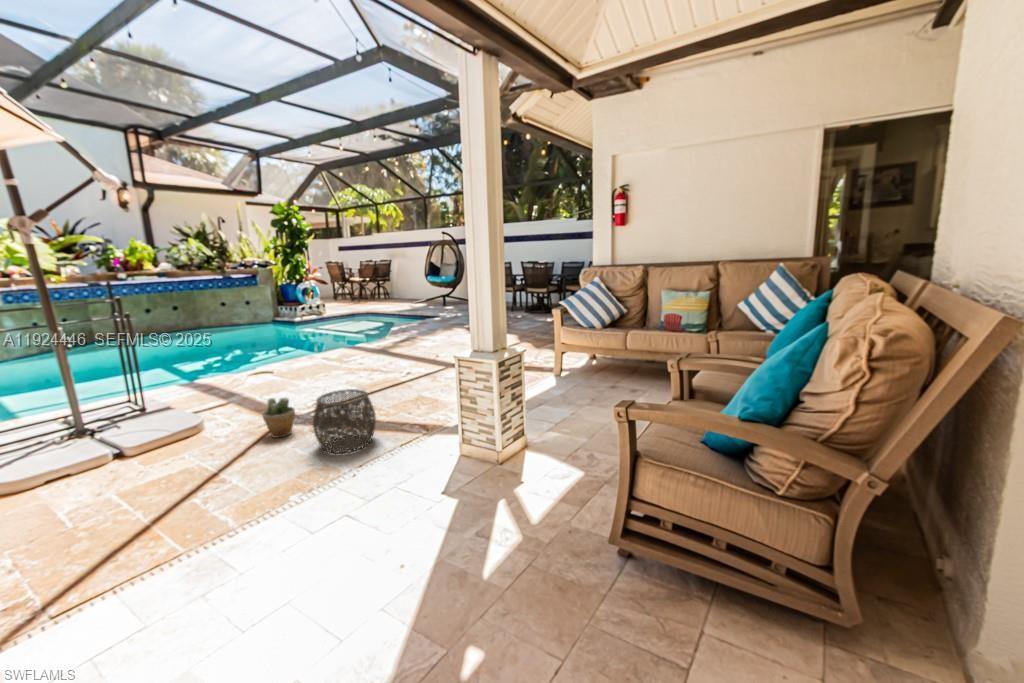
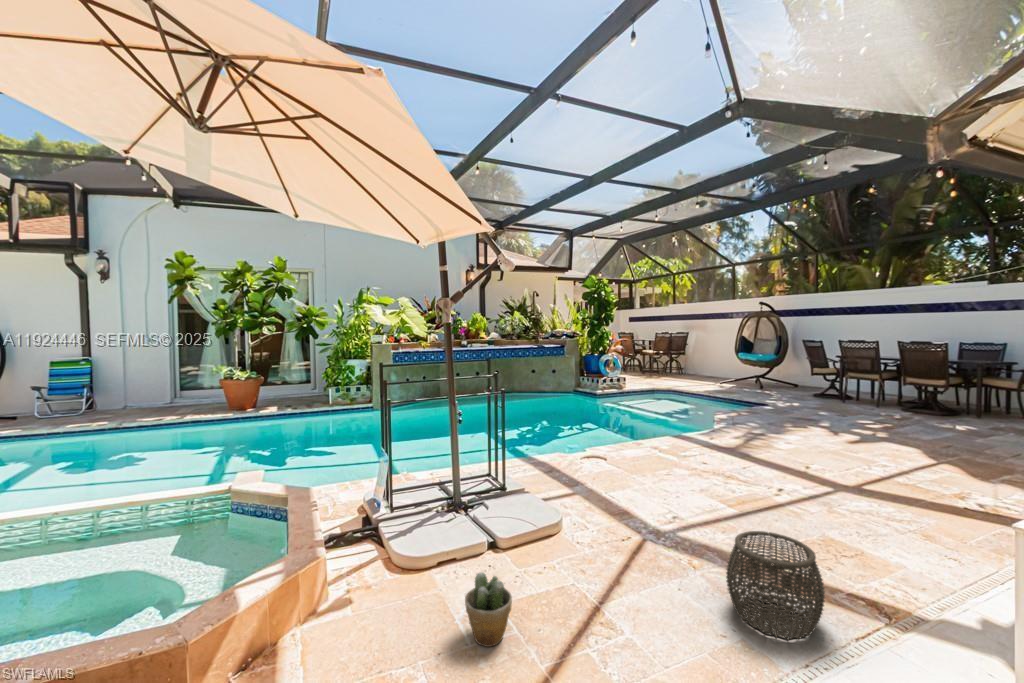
potted plant: present [262,398,295,438] -> present [465,572,512,647]

